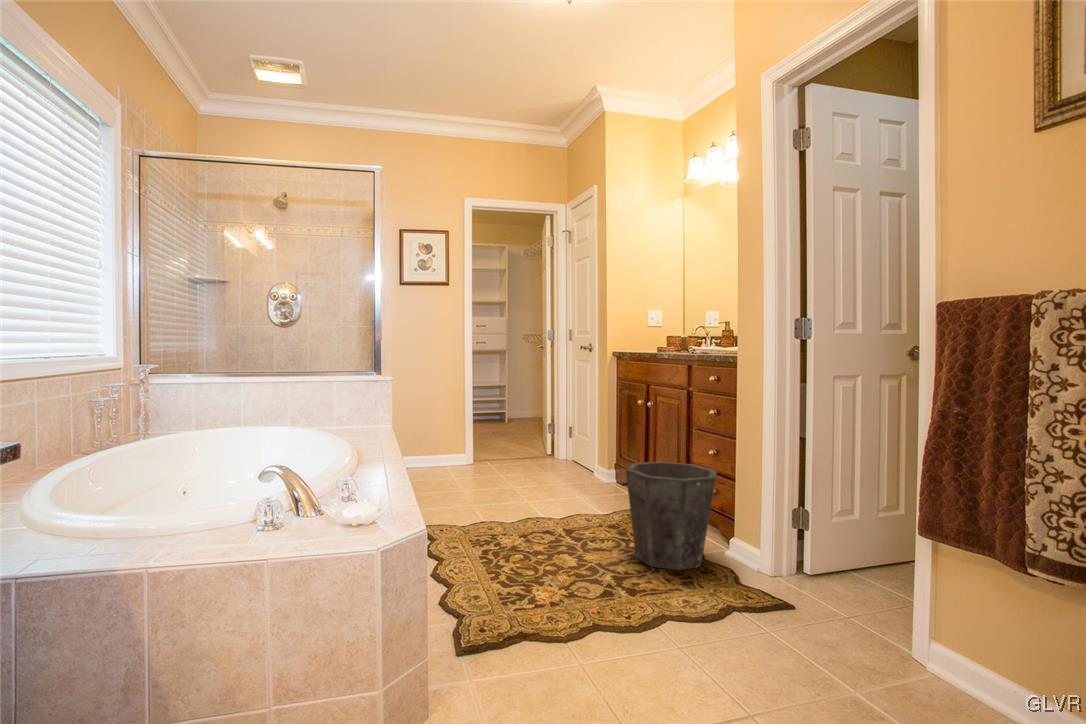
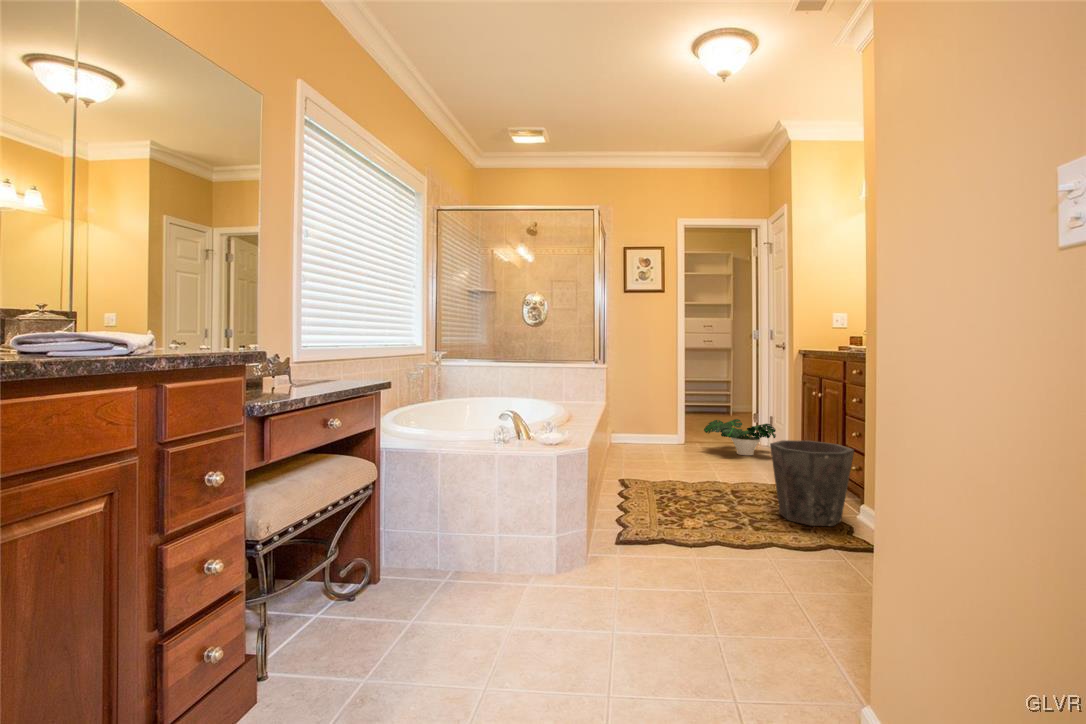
potted plant: none [503,432,584,476] -> present [704,419,776,455]

